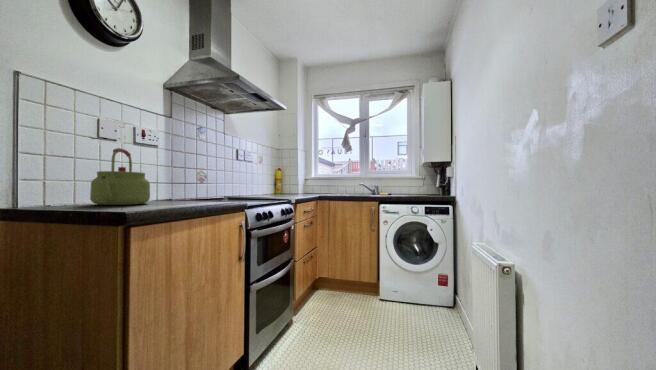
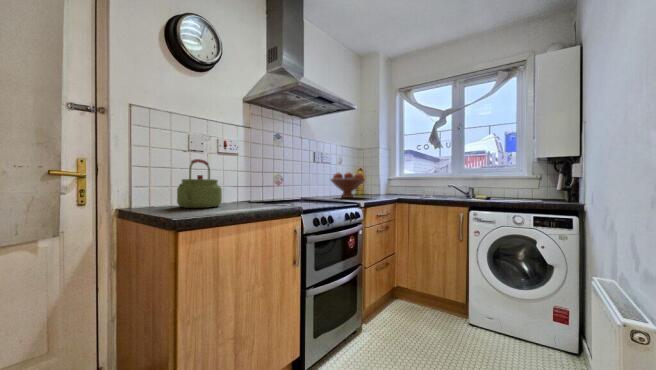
fruit bowl: none [255,171,290,196] -> present [331,172,365,198]

